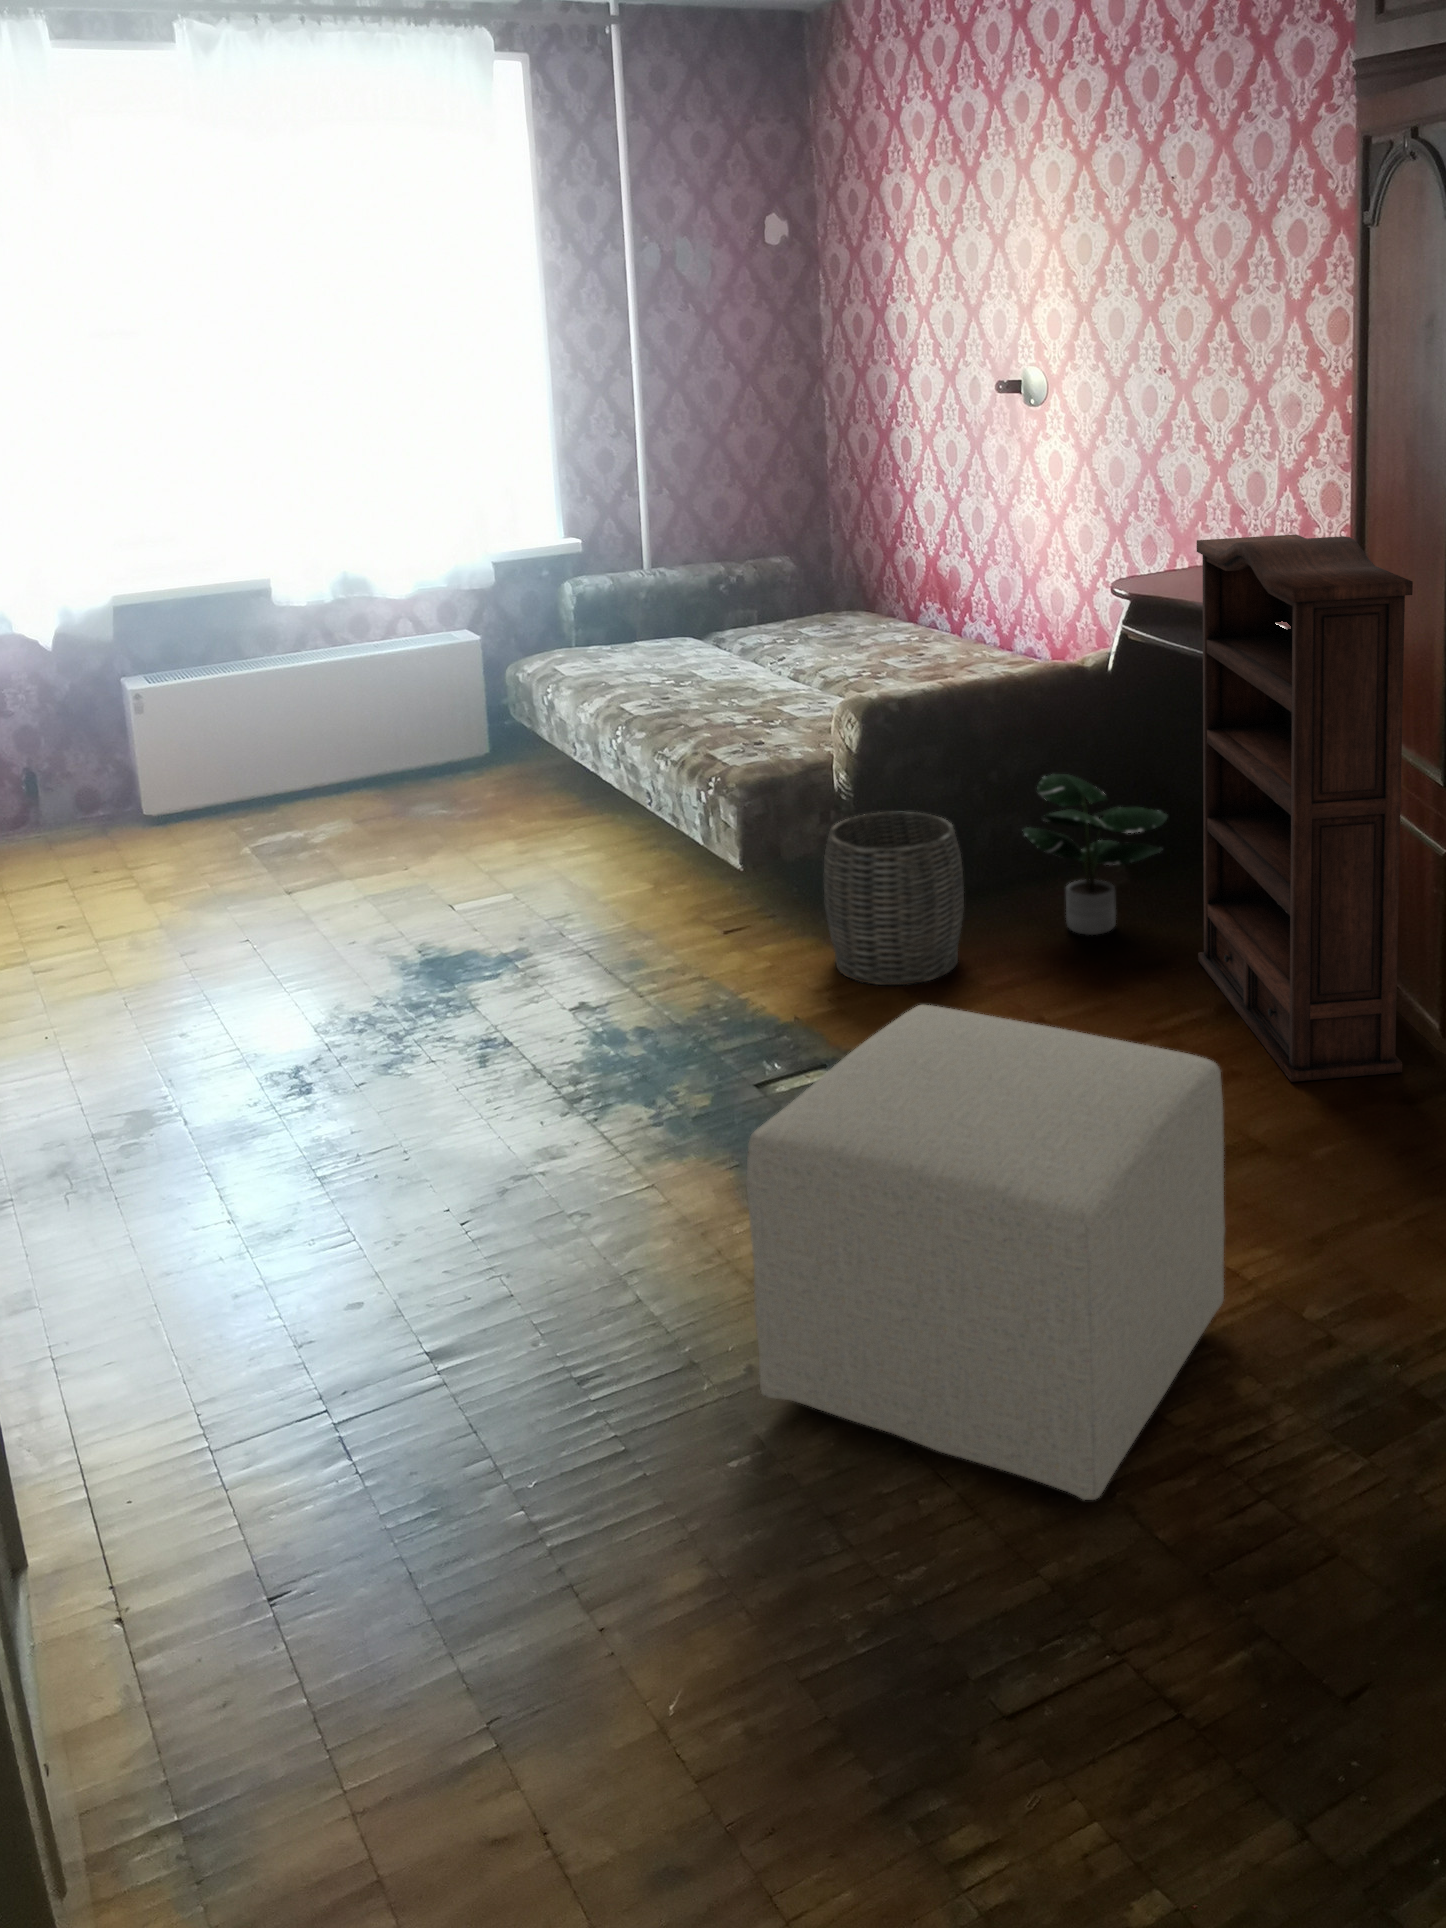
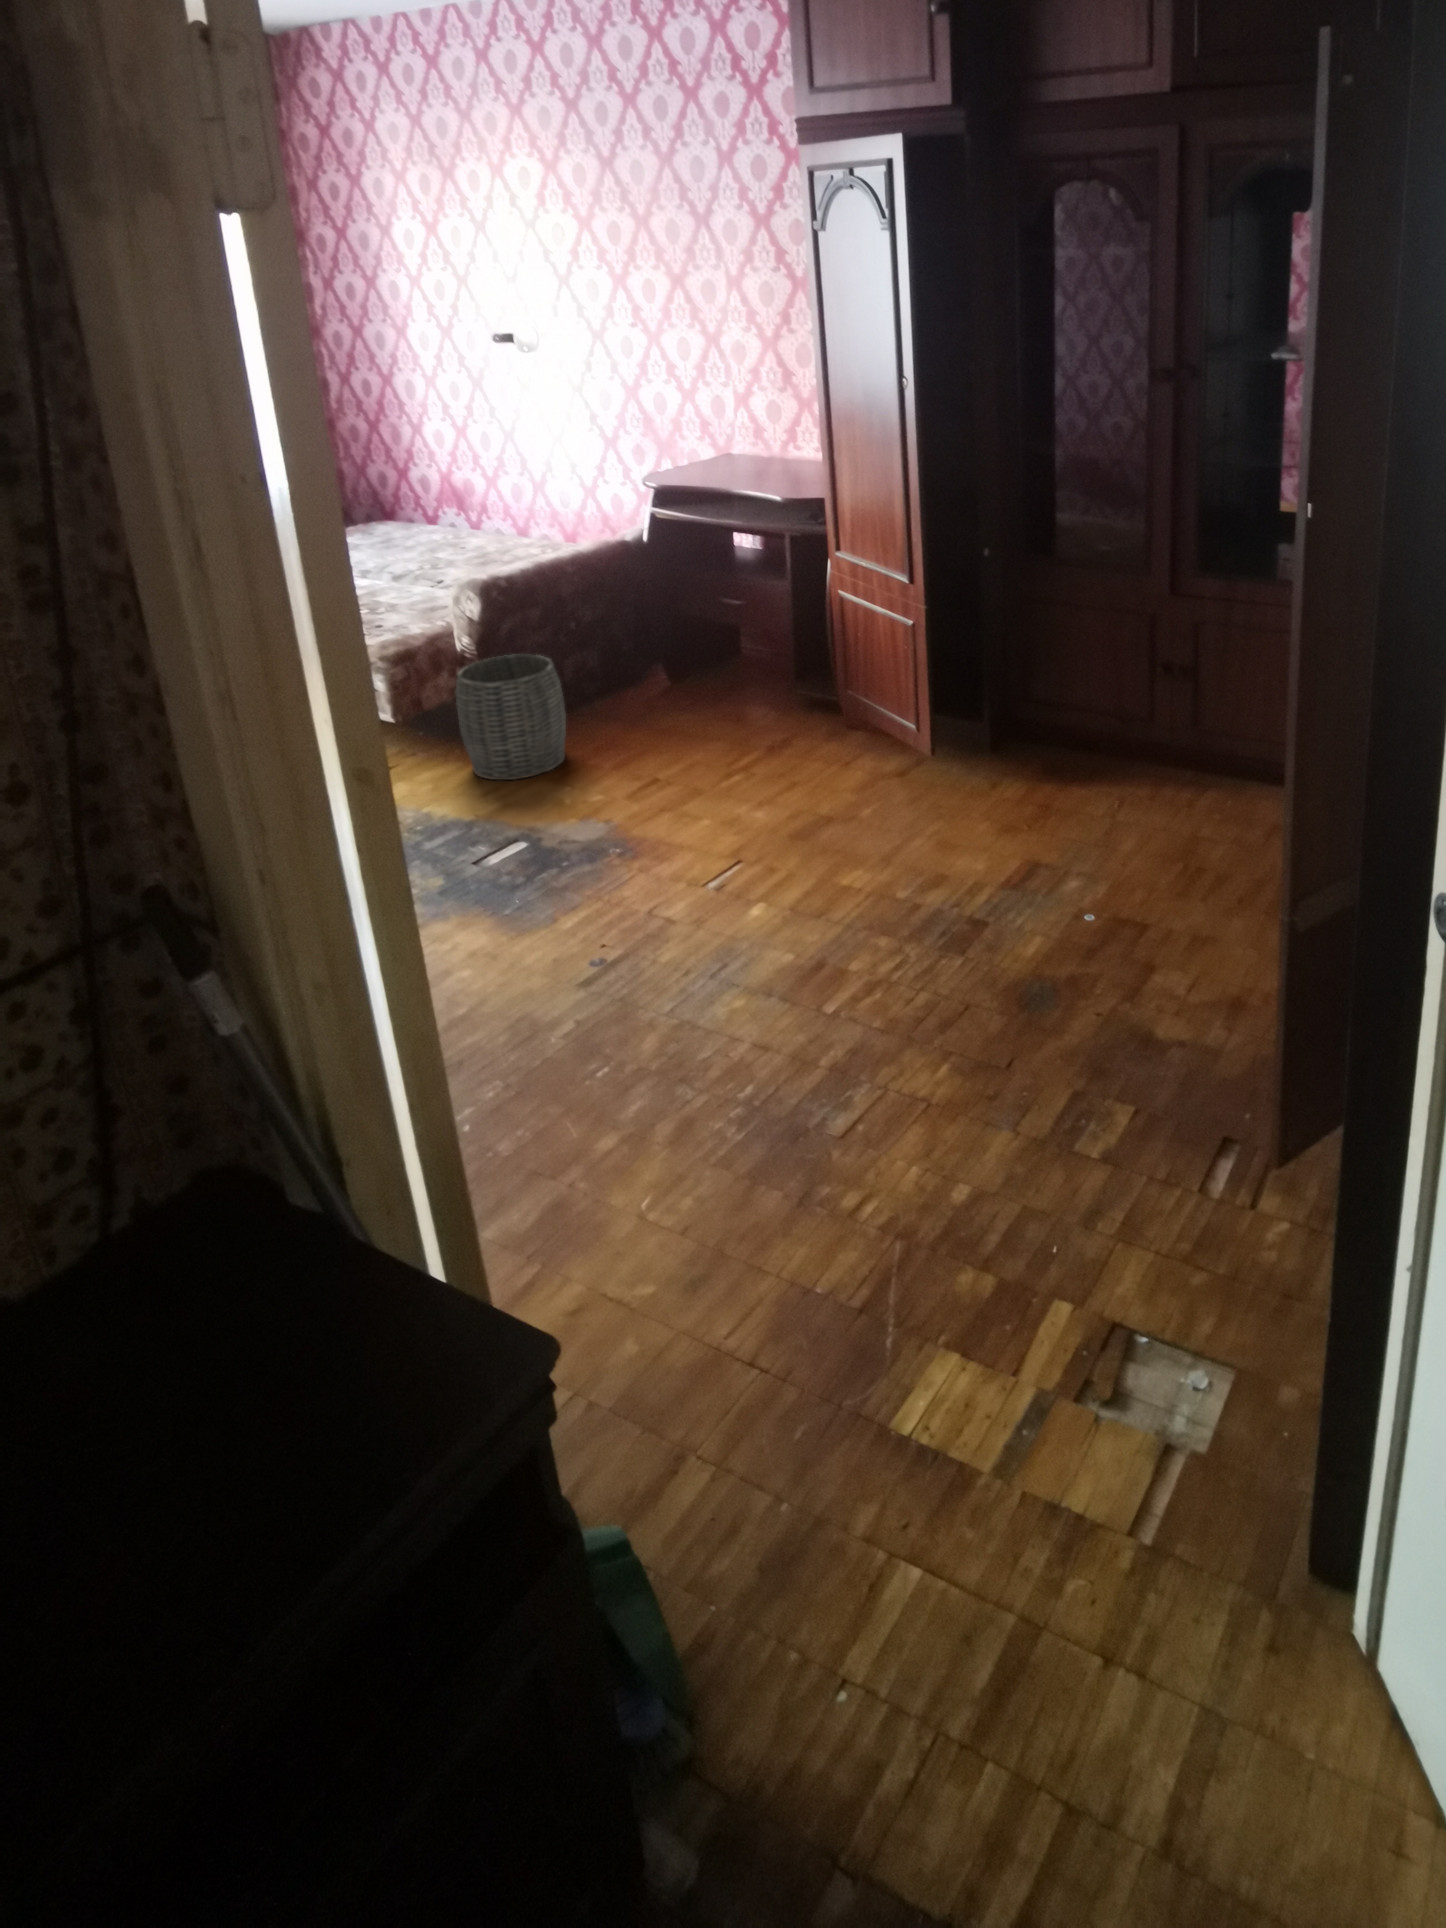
bookshelf: present [1197,534,1413,1082] -> none [705,433,883,783]
potted plant: present [1023,774,1167,935] -> none [594,615,694,722]
ottoman: present [746,1005,1225,1500] -> none [552,761,842,1038]

